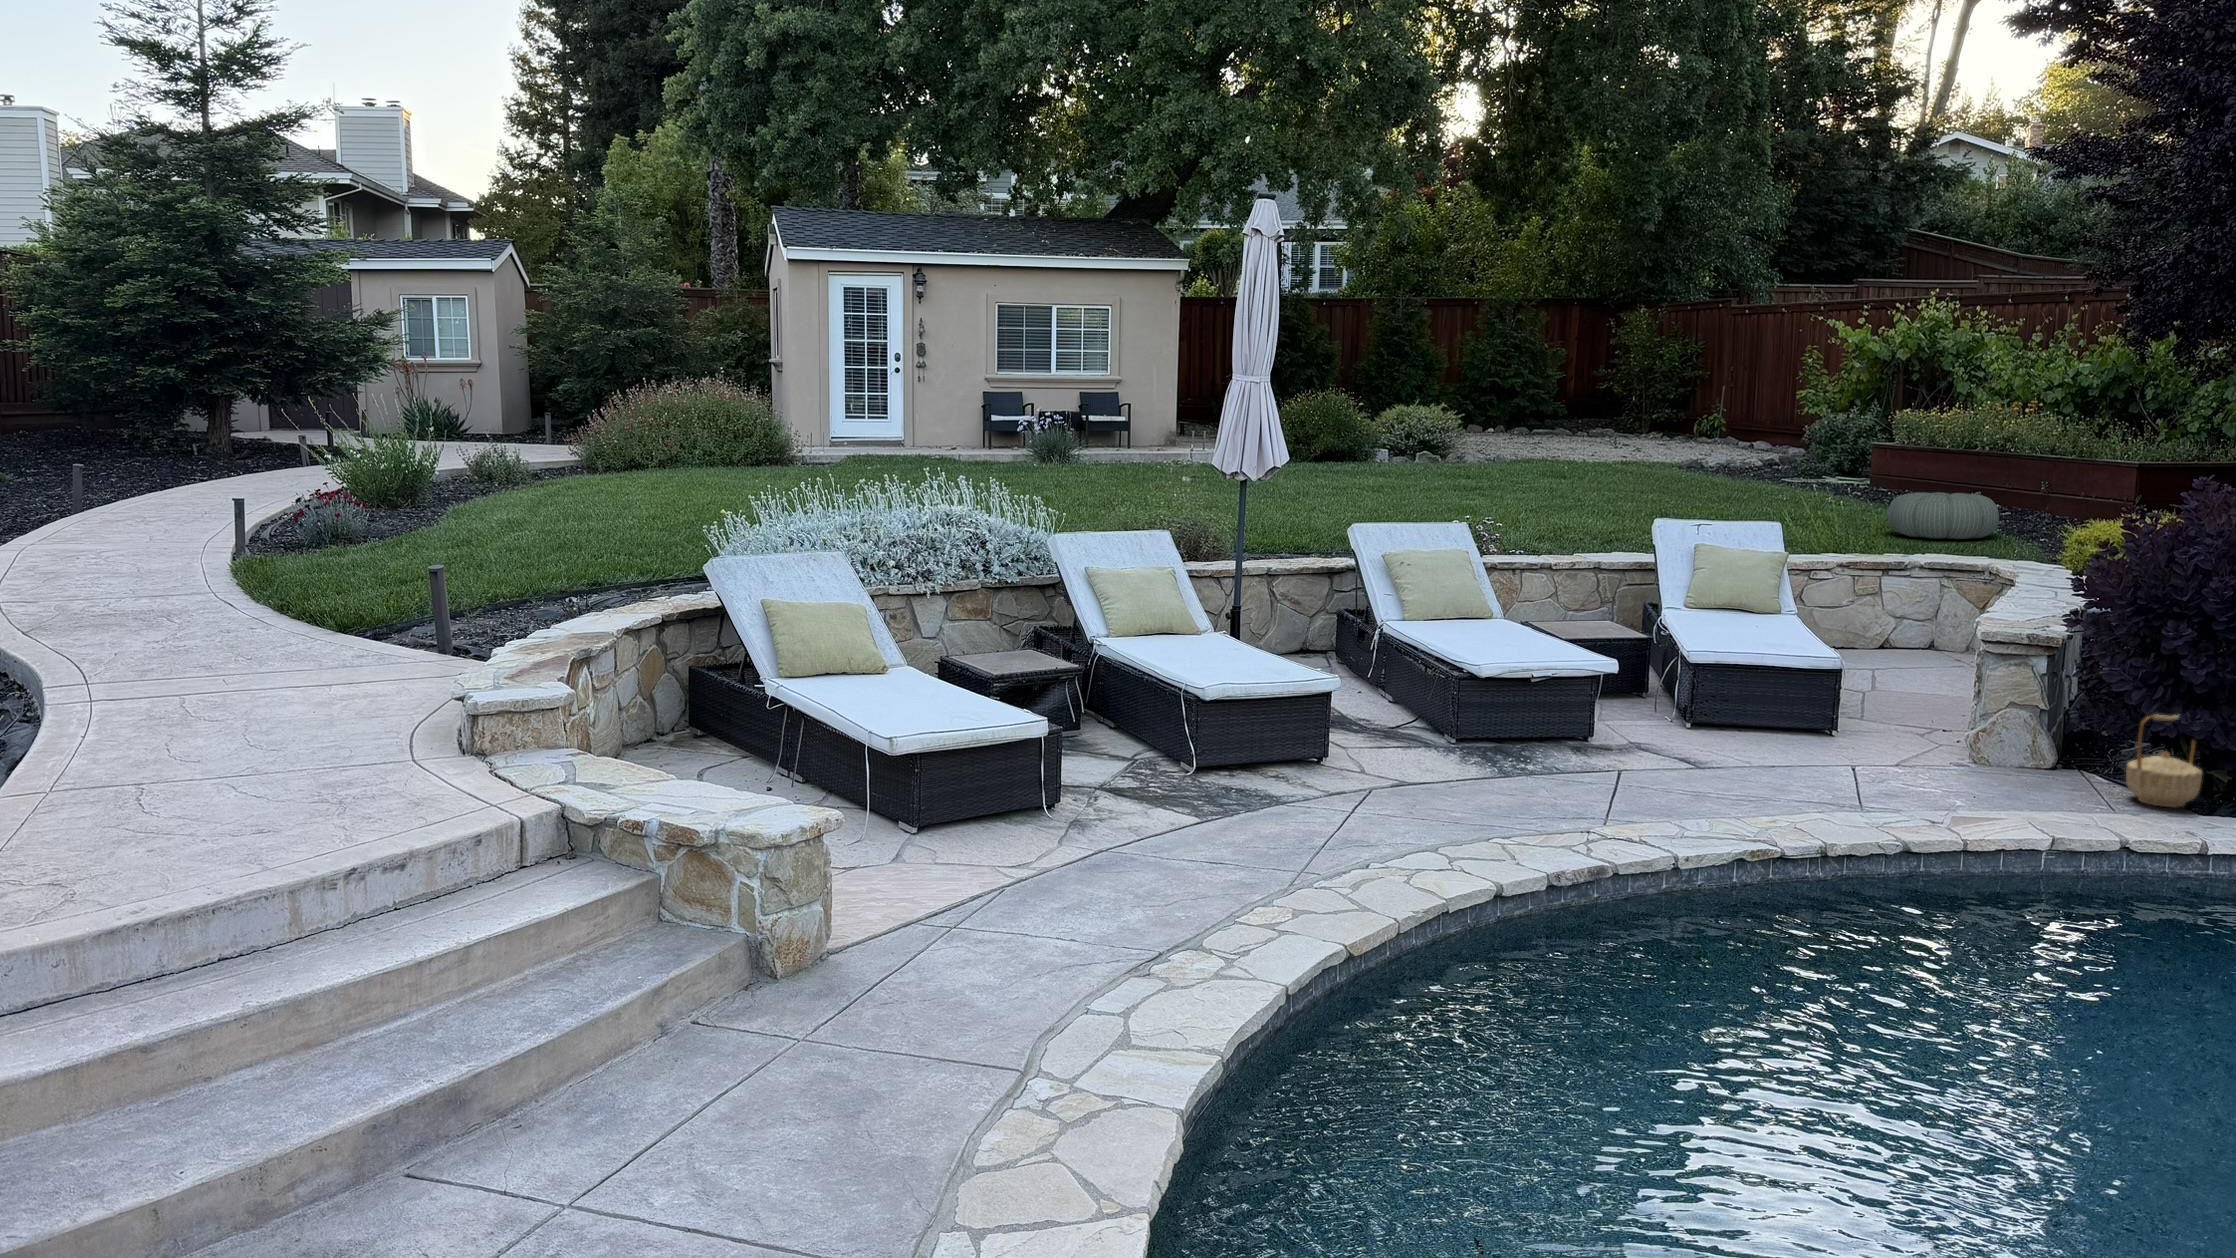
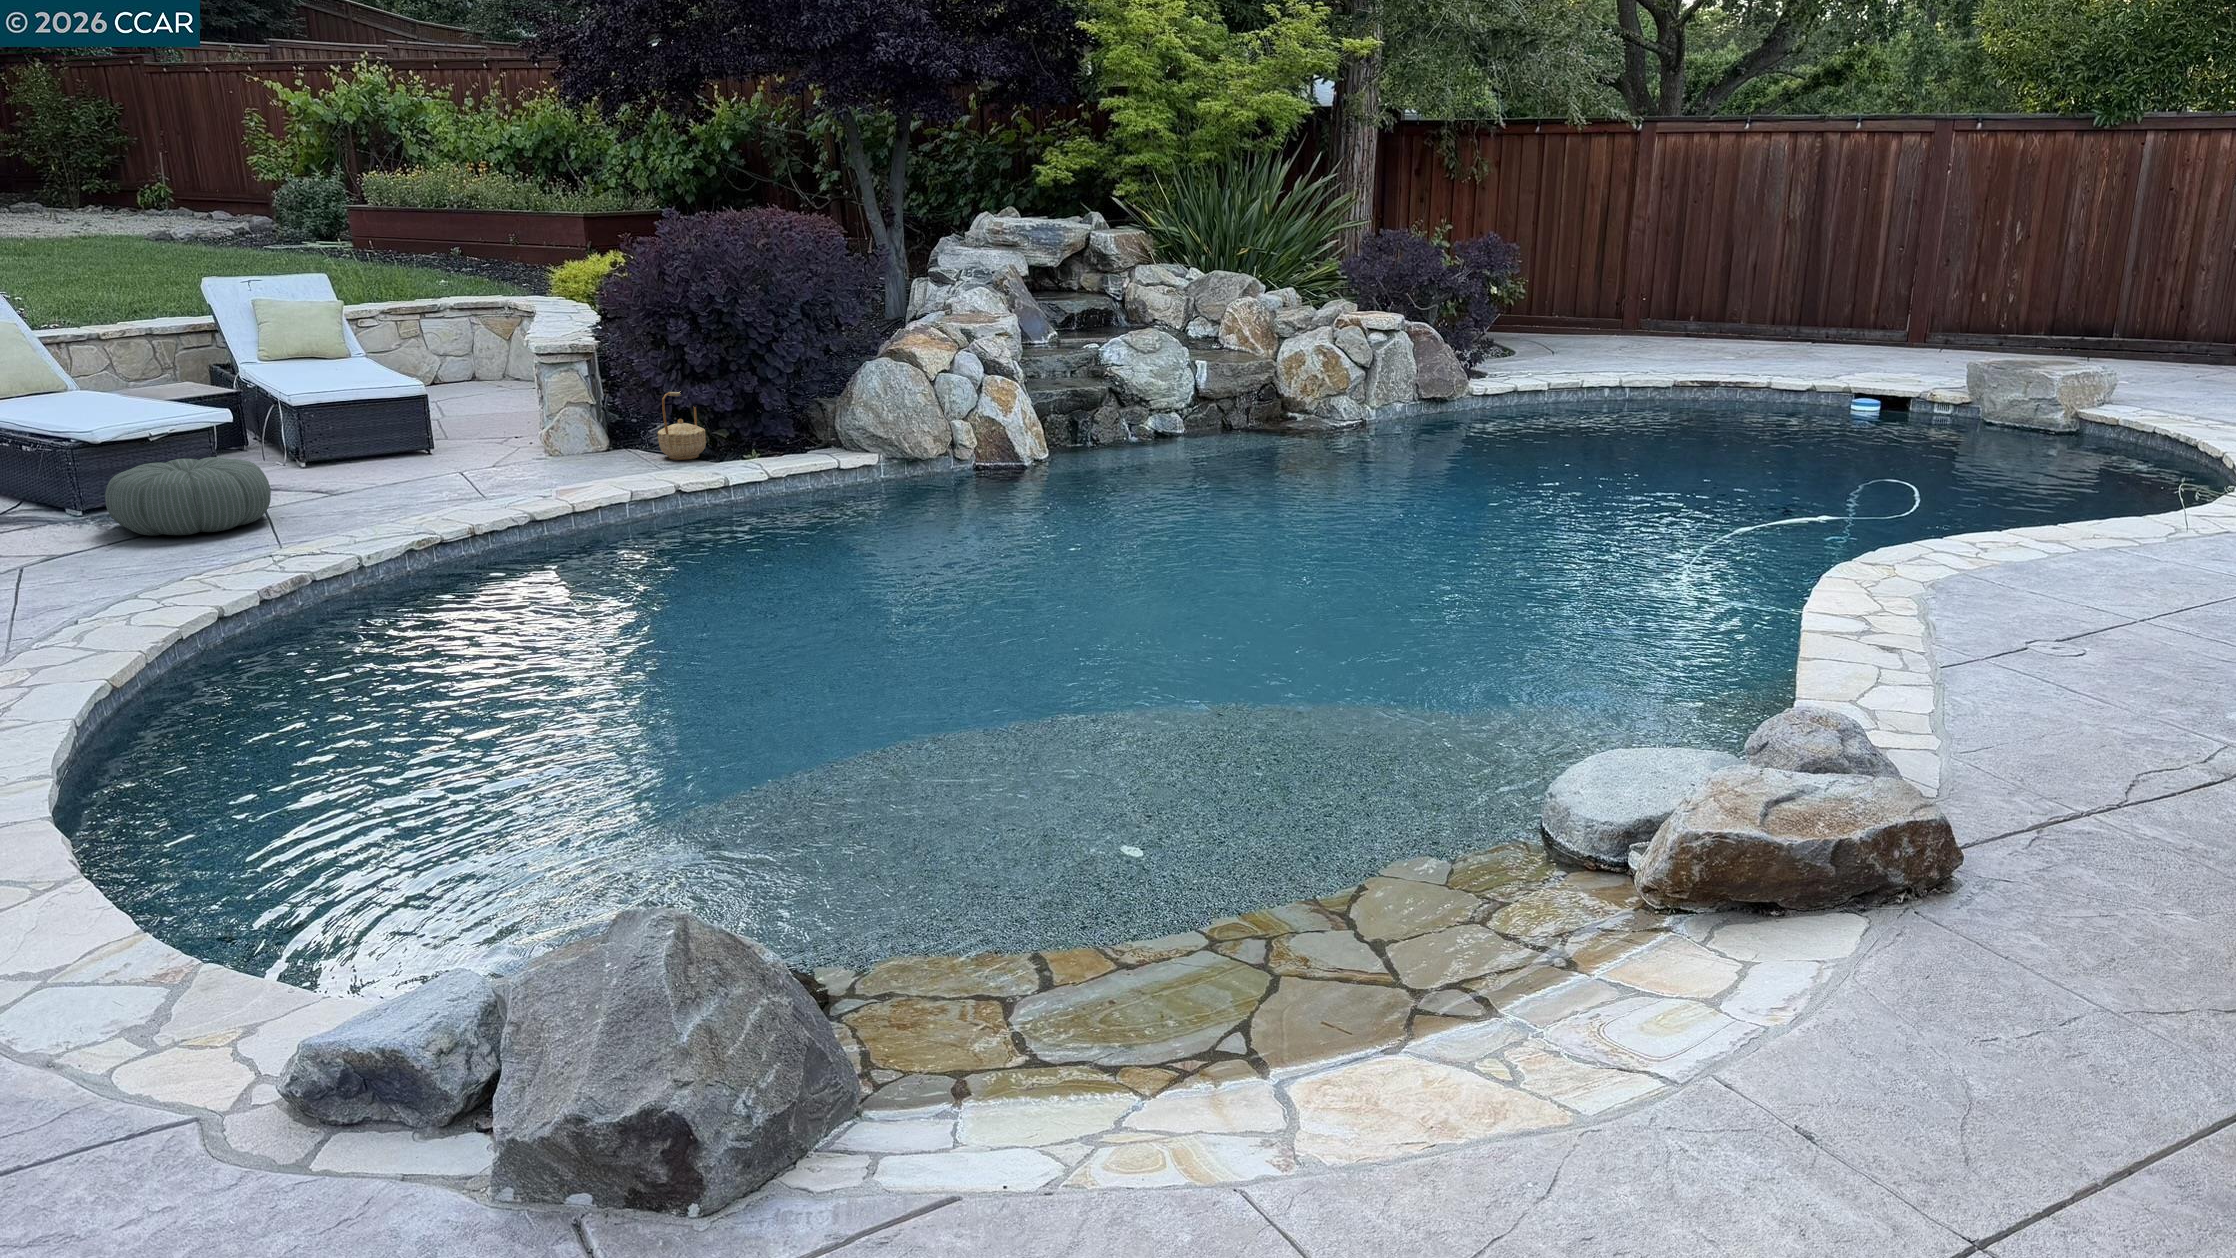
pouf: present [1887,492,1999,539] -> present [105,457,271,536]

